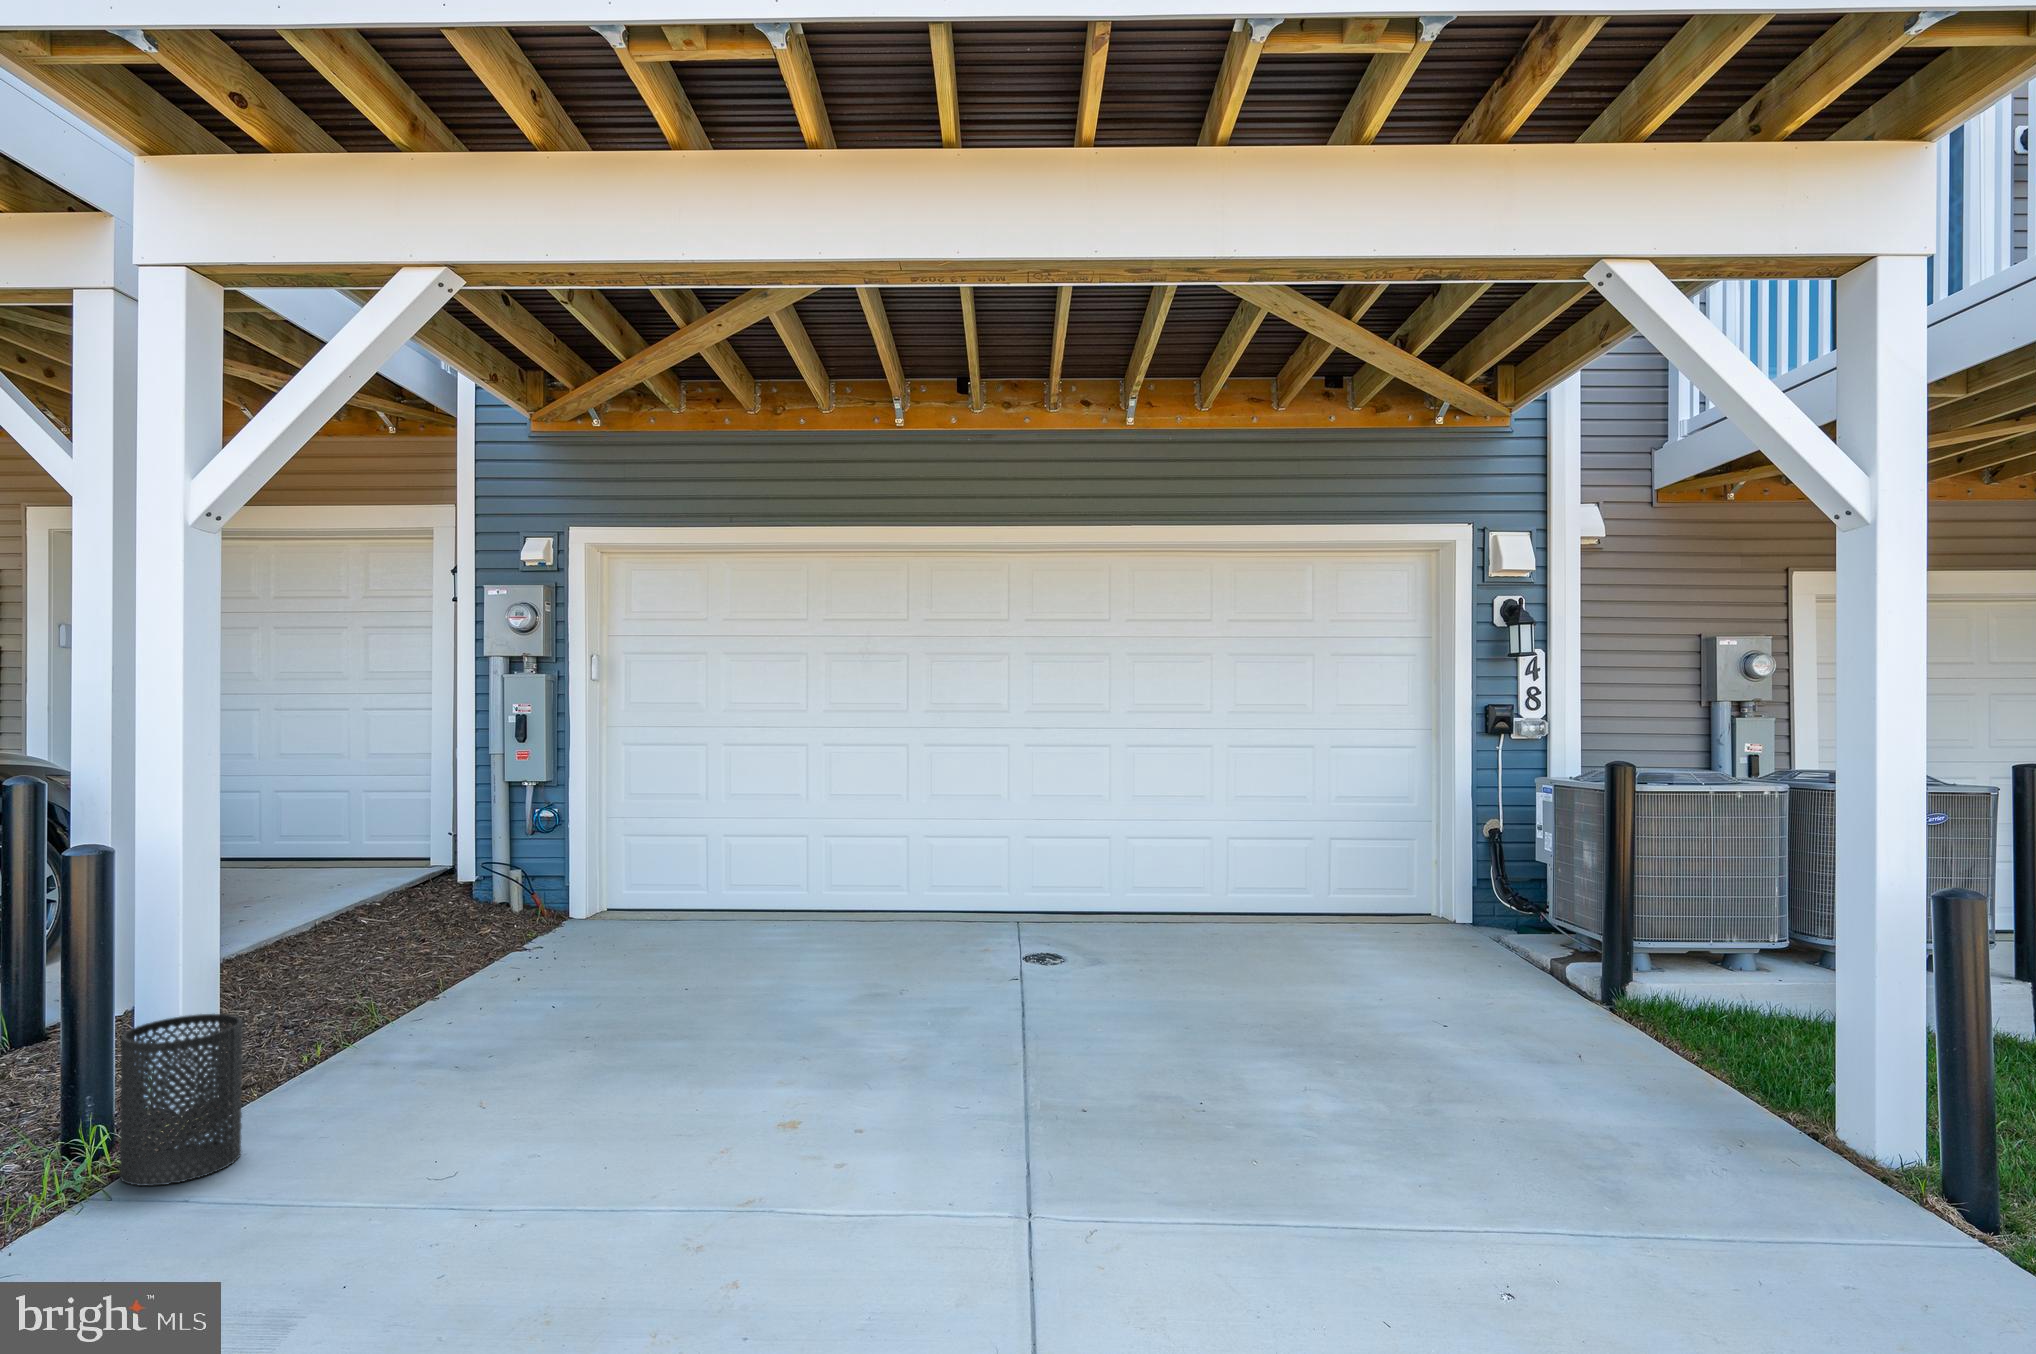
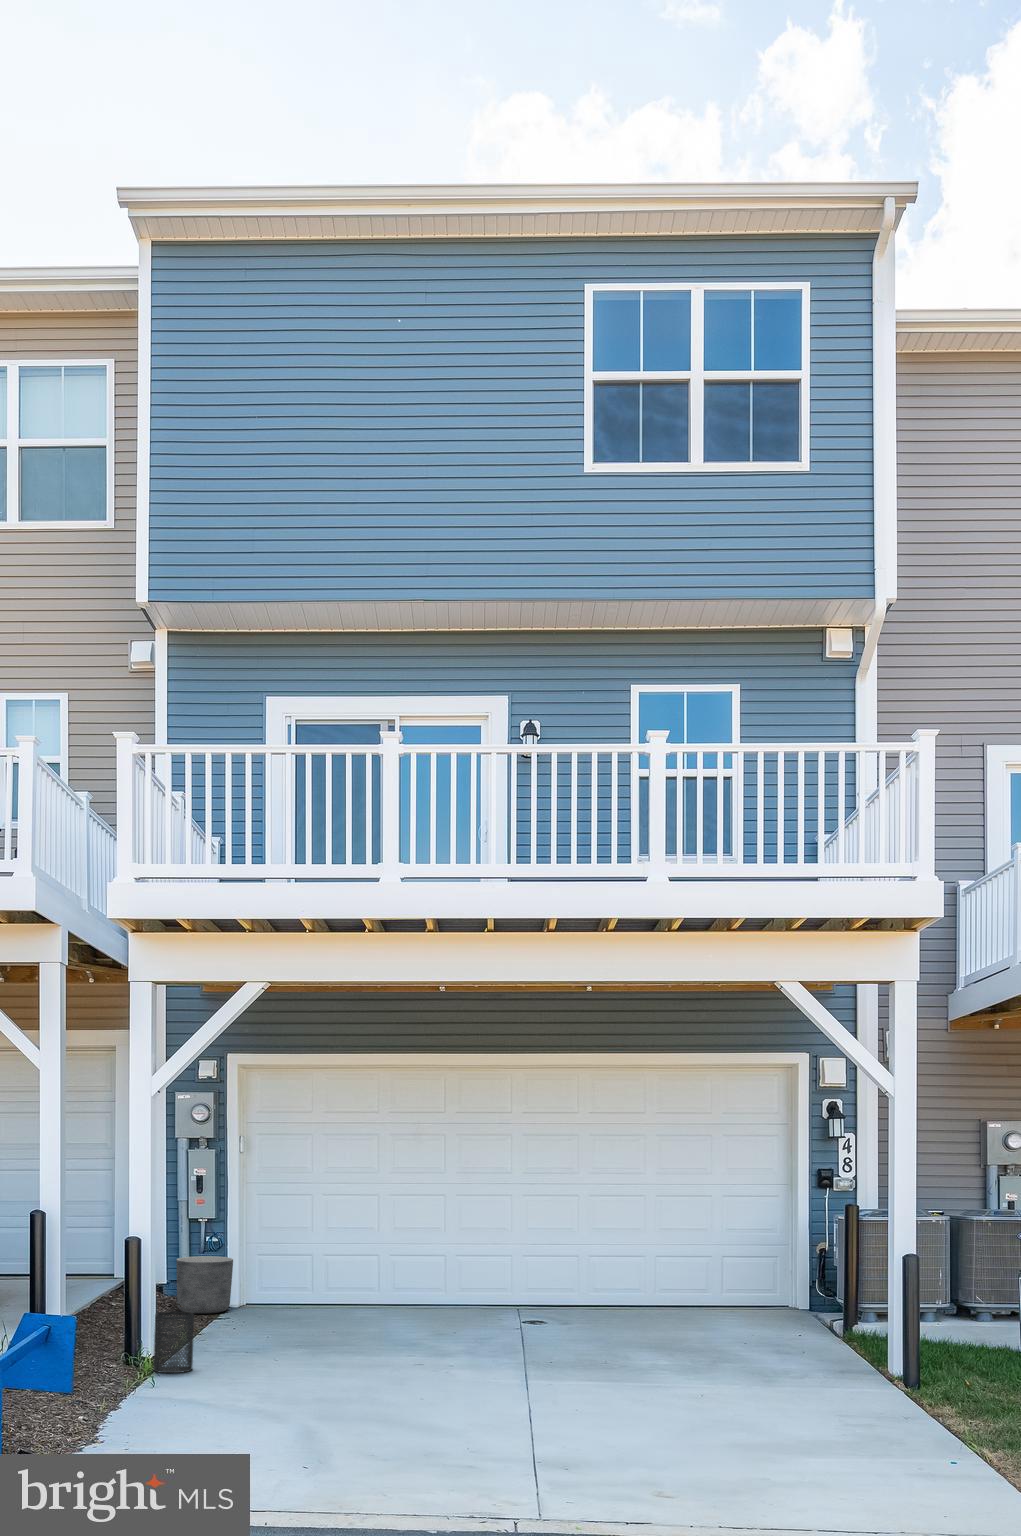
planter: none [475,838,572,931] -> present [176,1256,233,1314]

